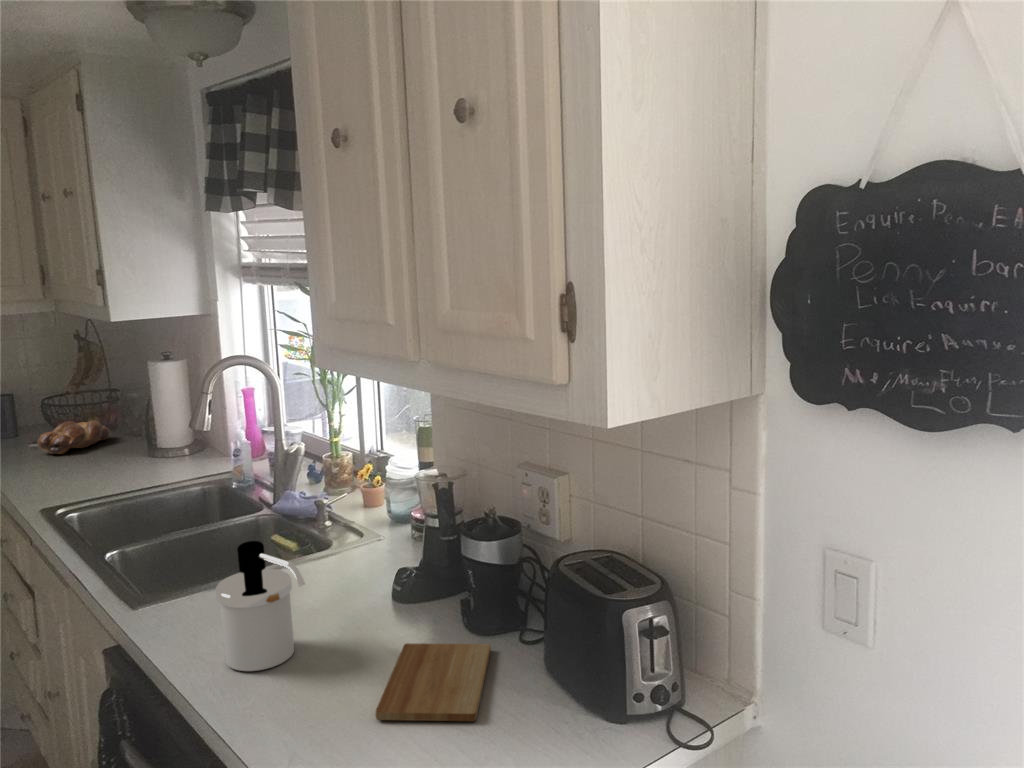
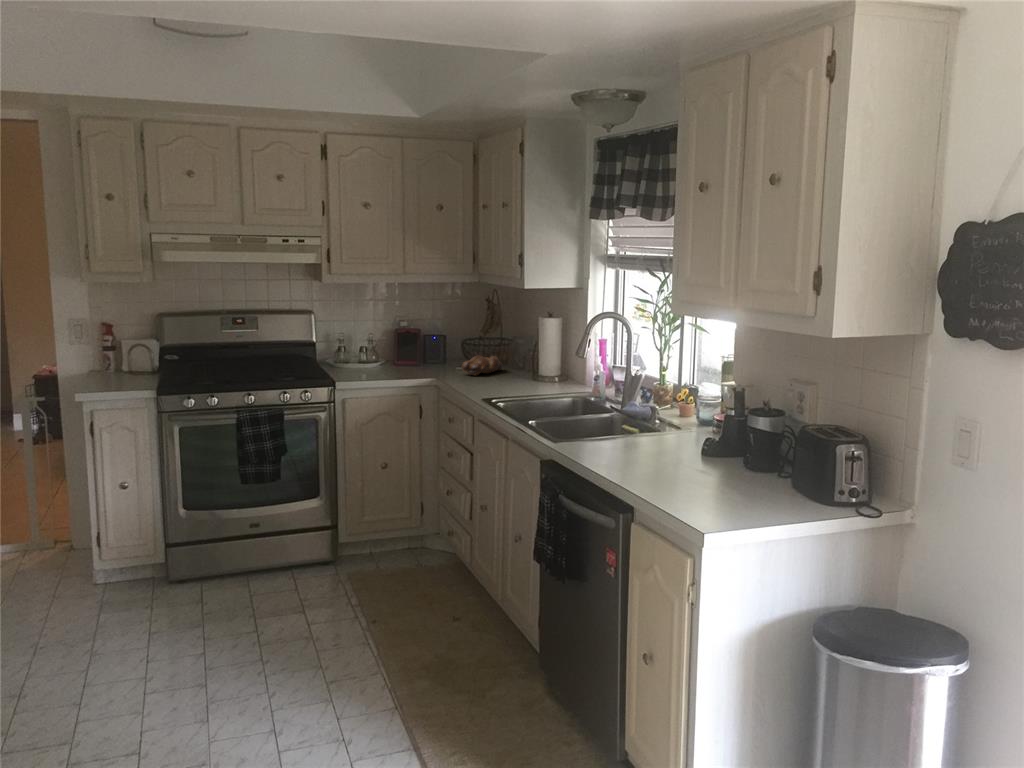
soap dispenser: present [216,541,305,671] -> none [613,403,663,470]
cutting board: present [376,643,491,721] -> none [697,468,761,496]

